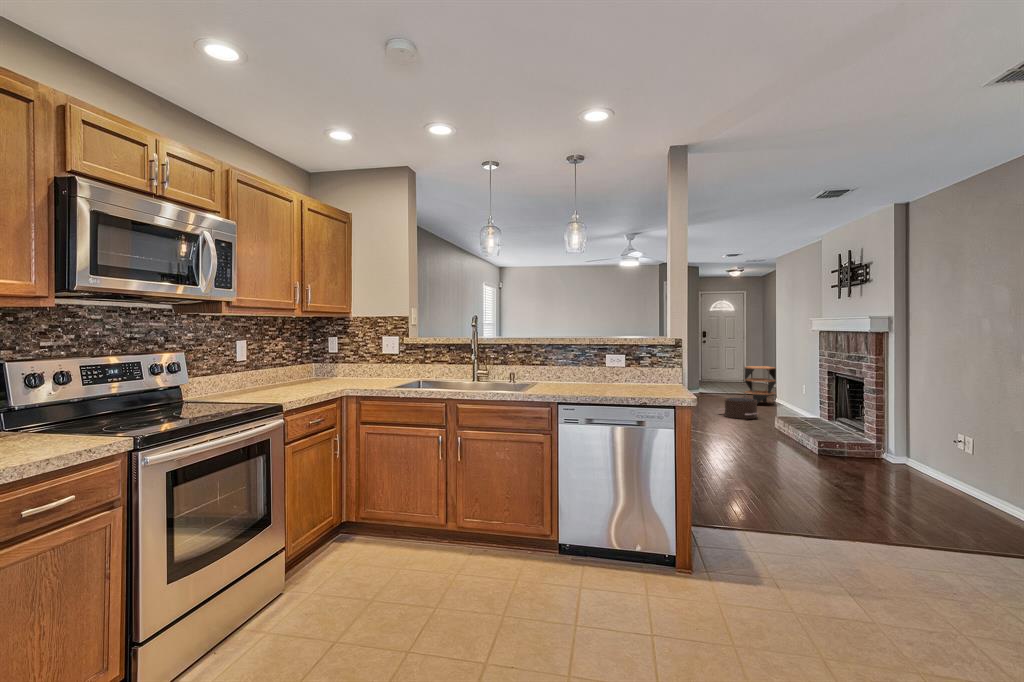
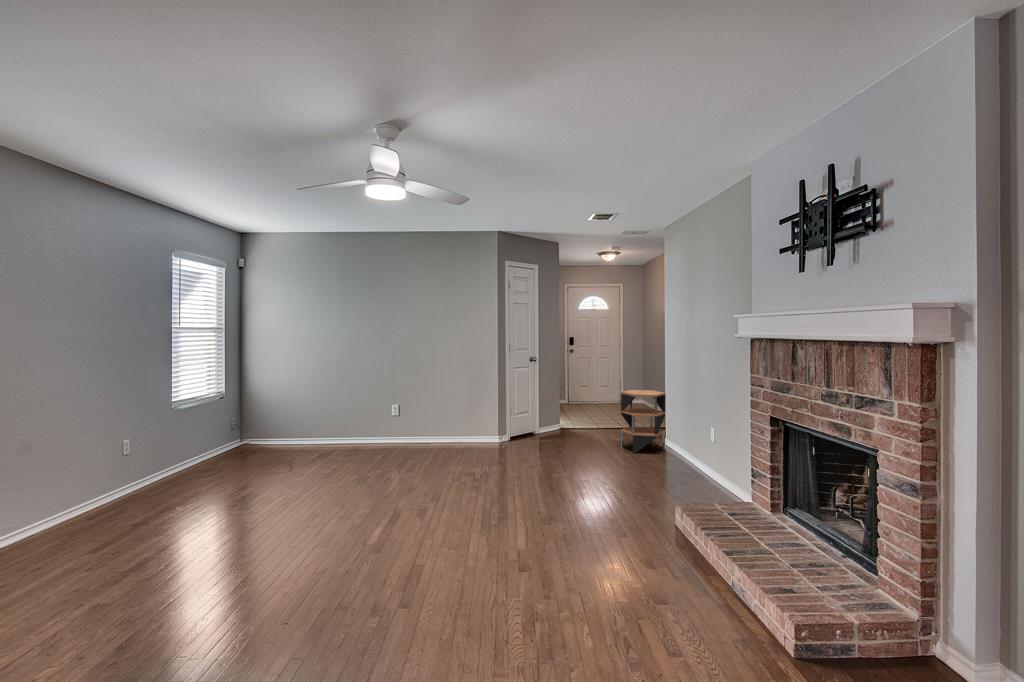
pouf: present [719,398,758,419] -> none [577,451,645,494]

